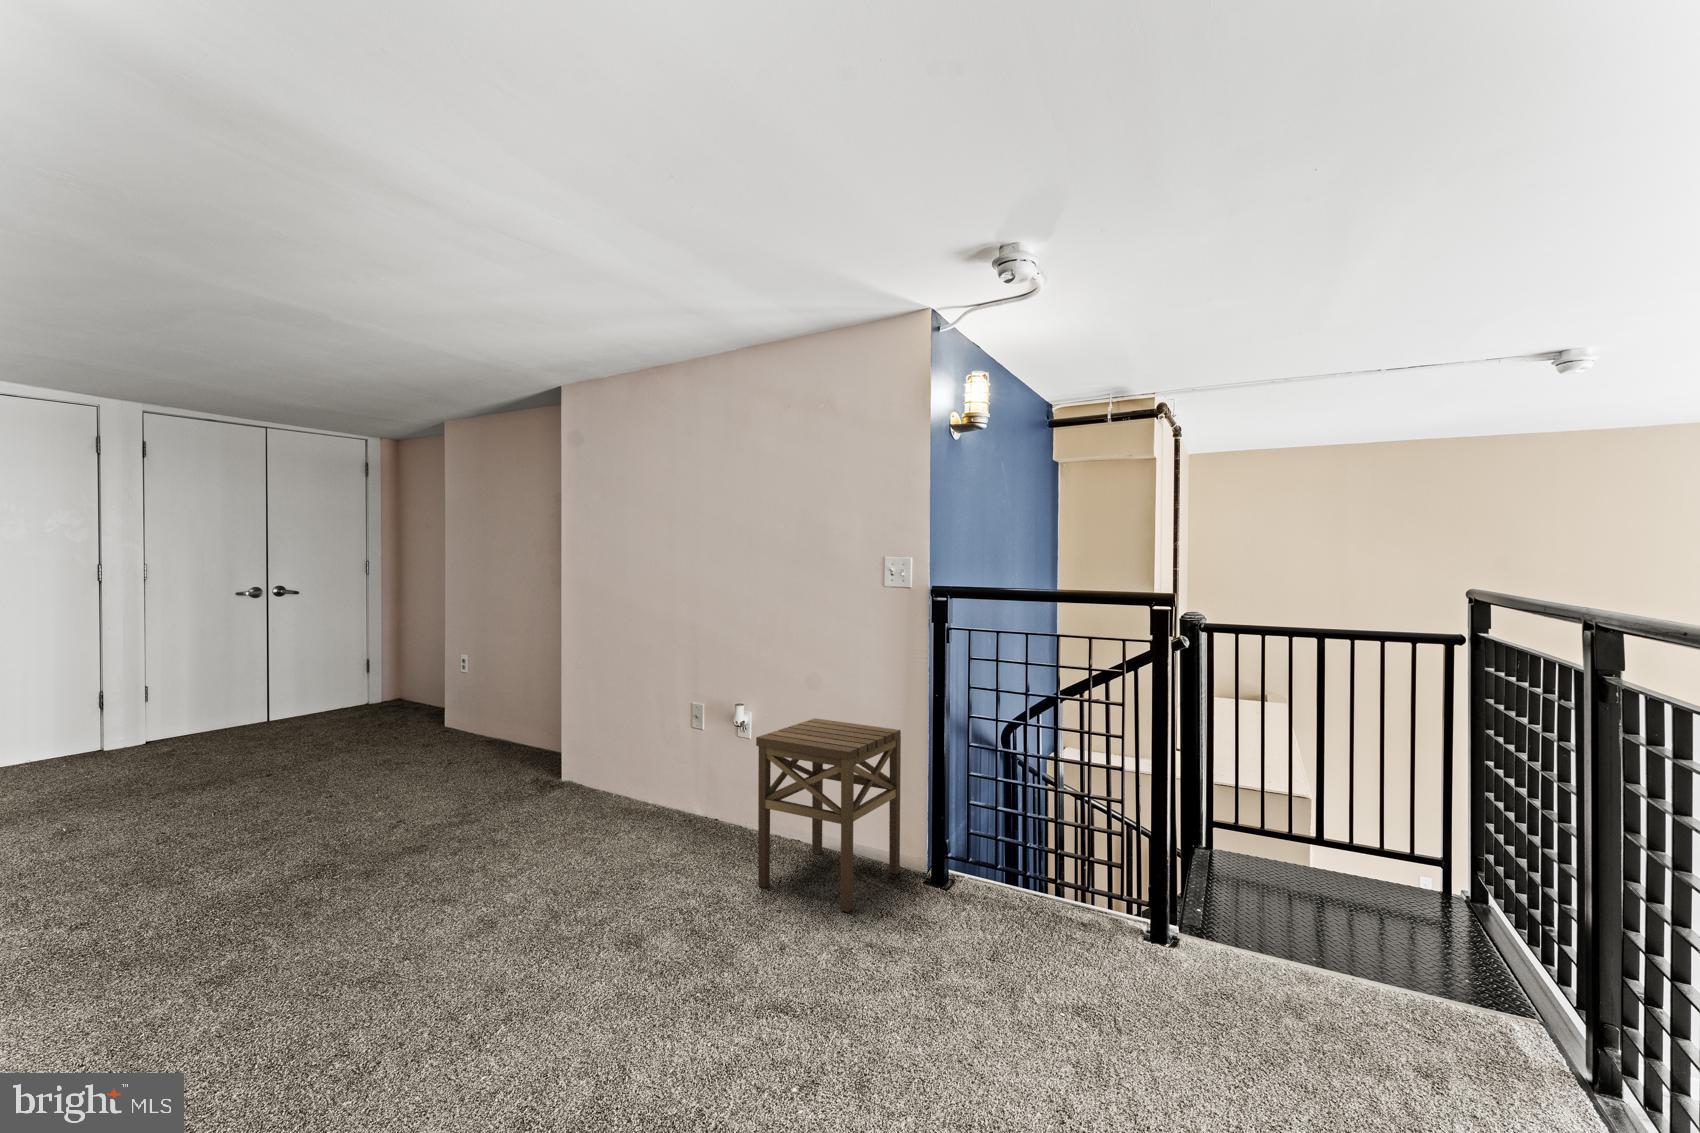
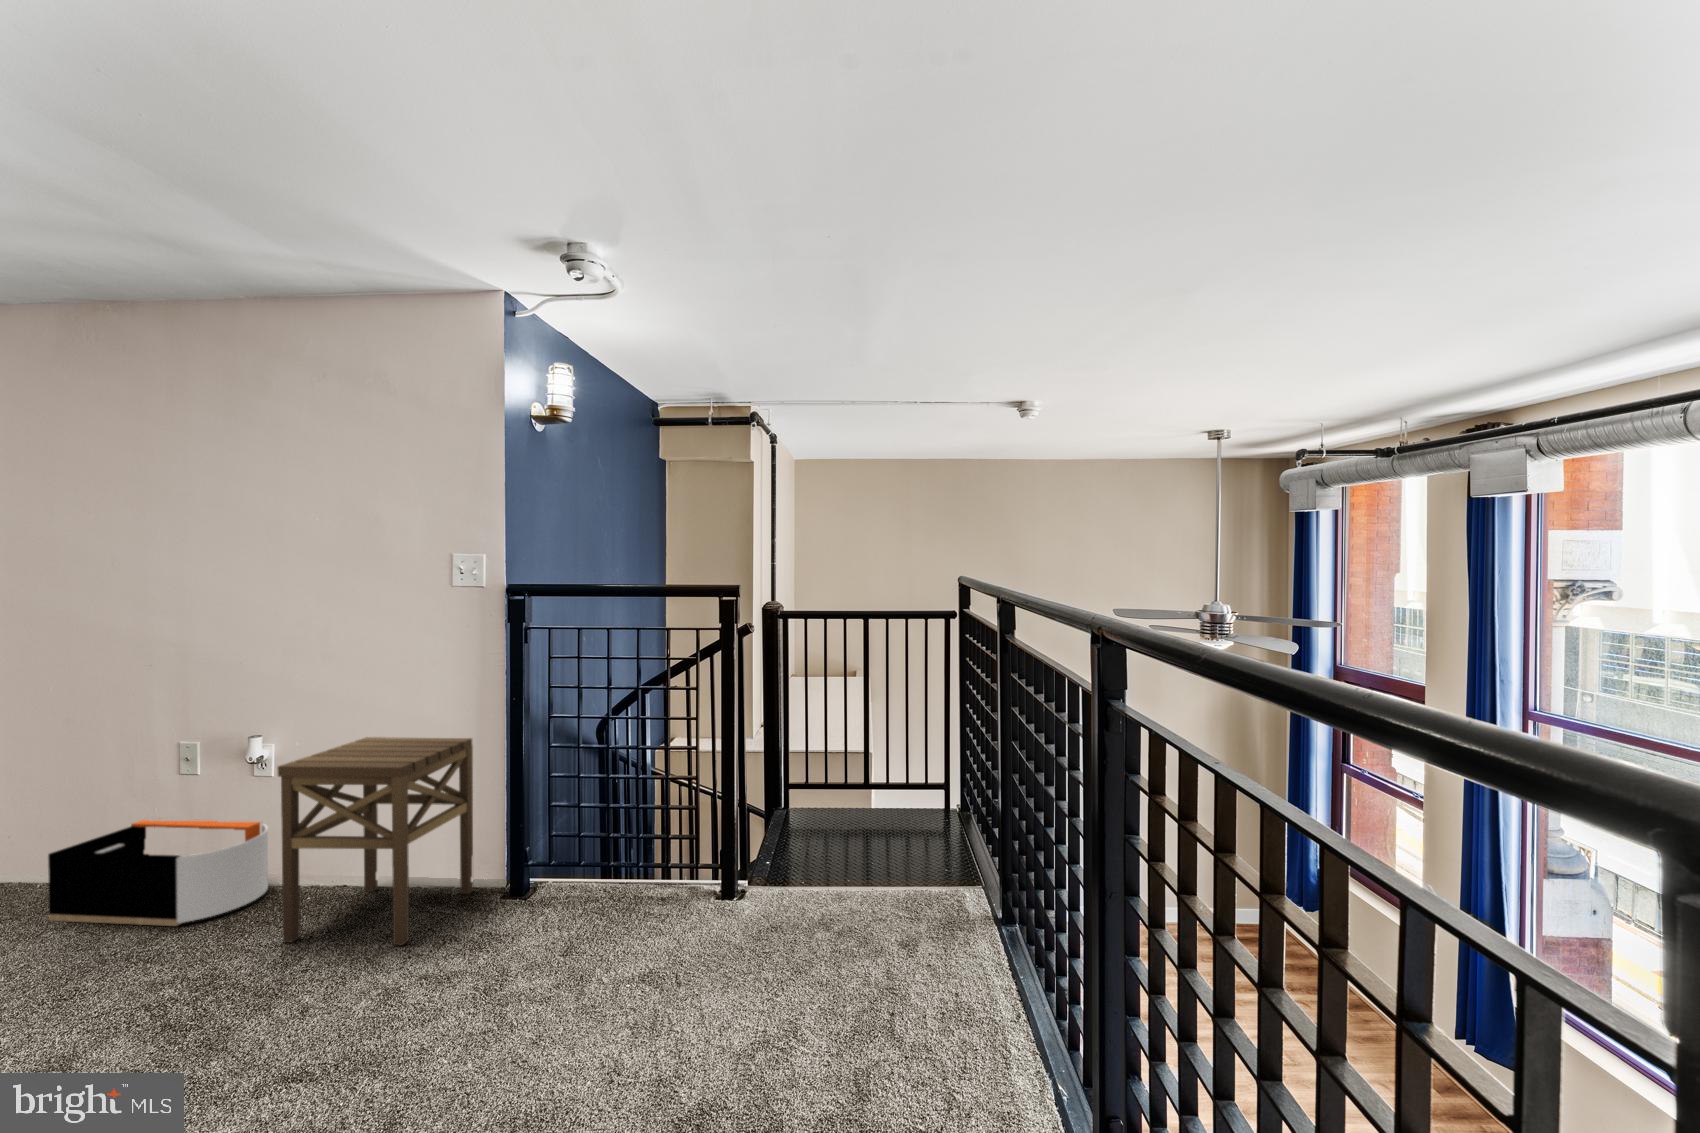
storage bin: none [611,762,743,854] -> present [48,818,268,926]

